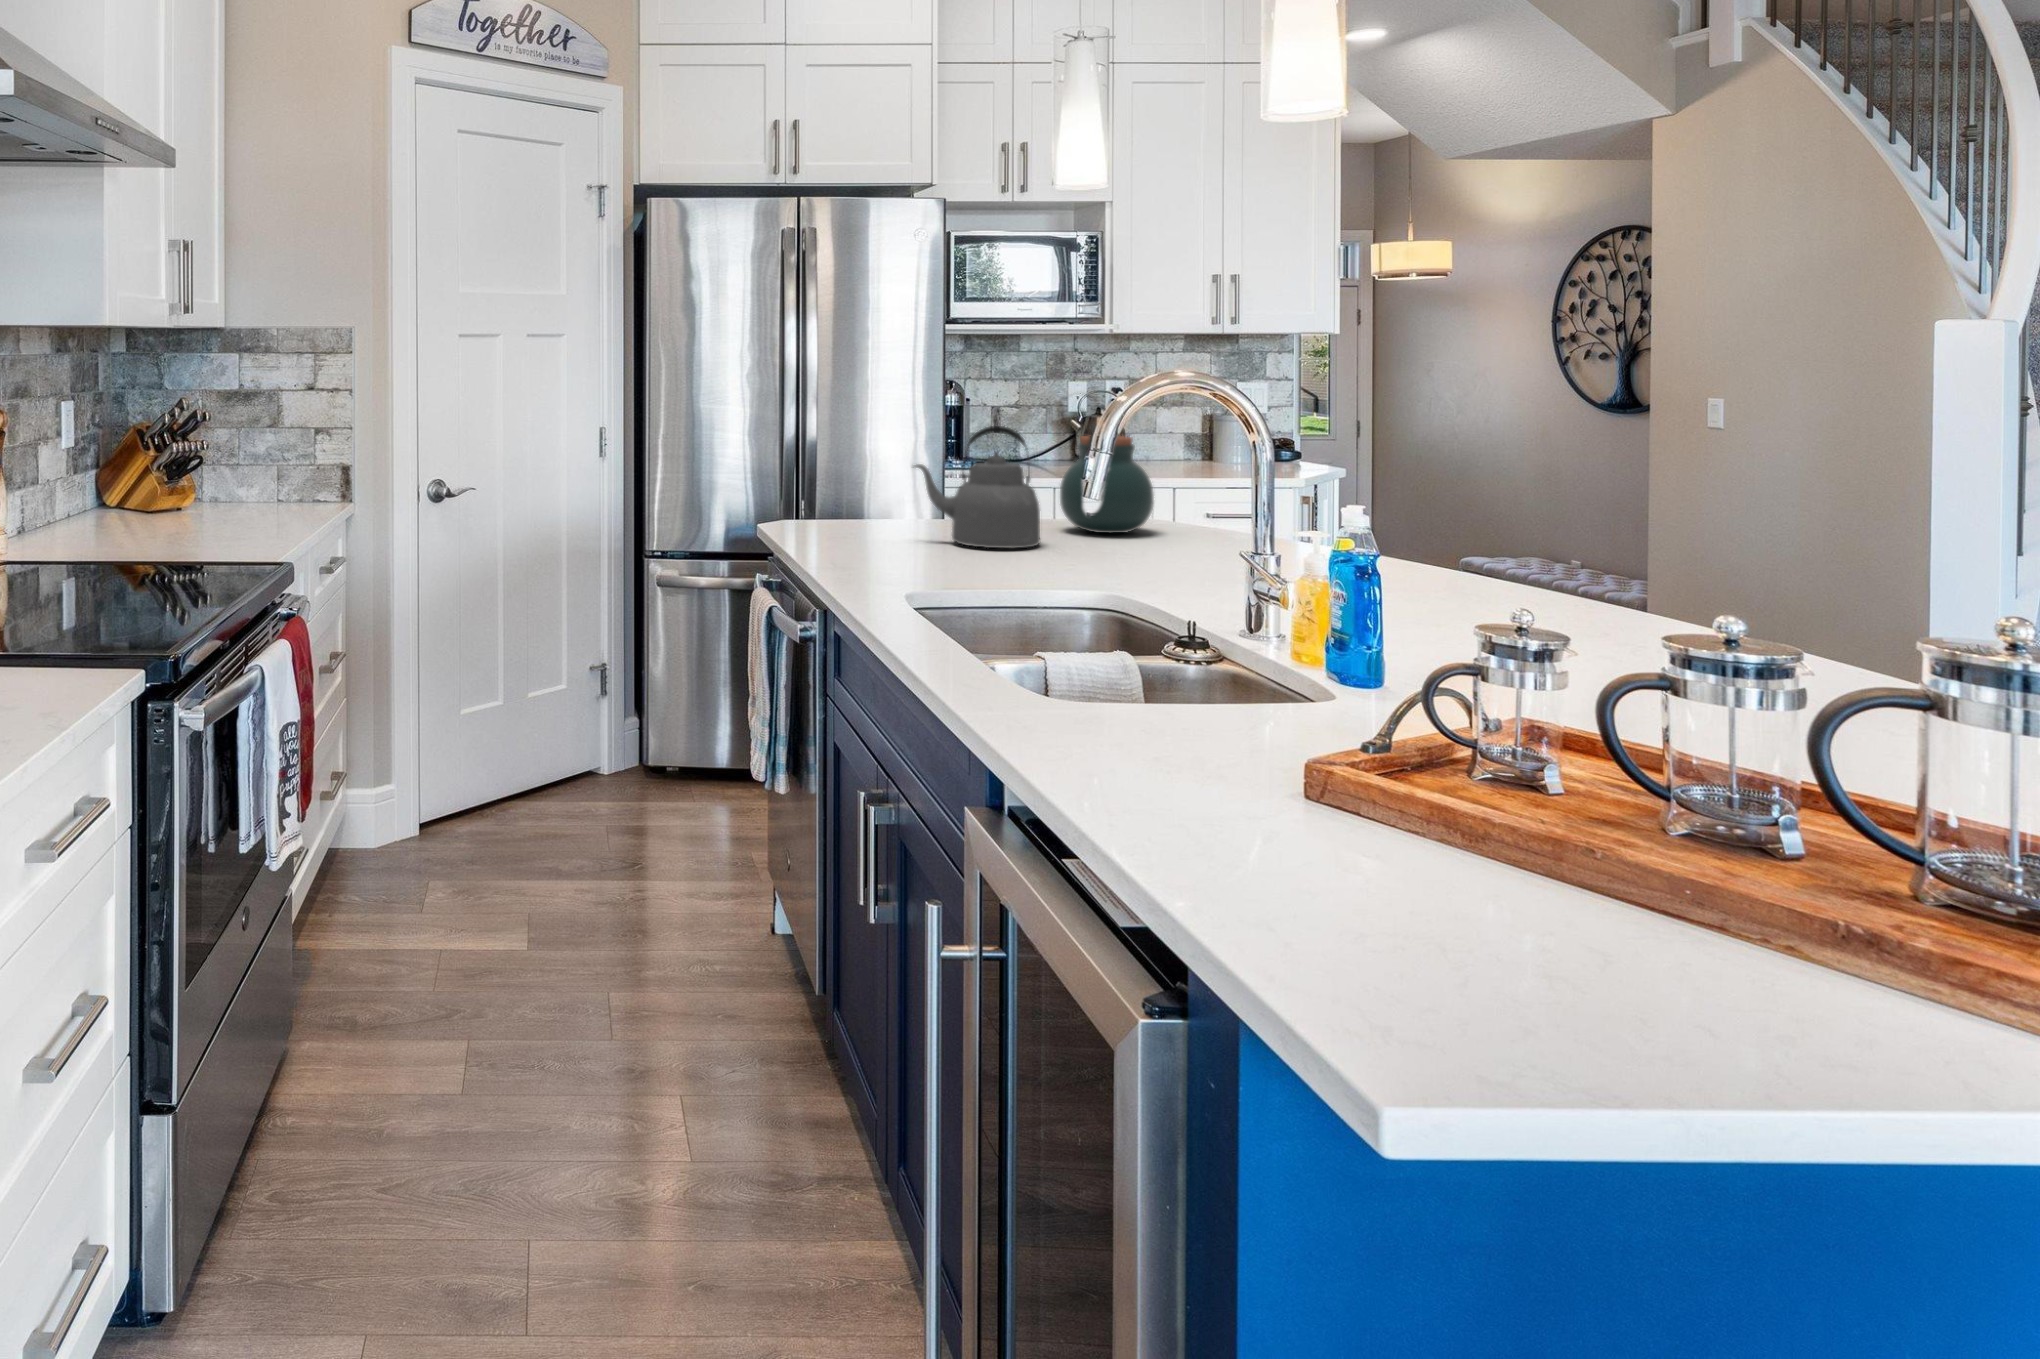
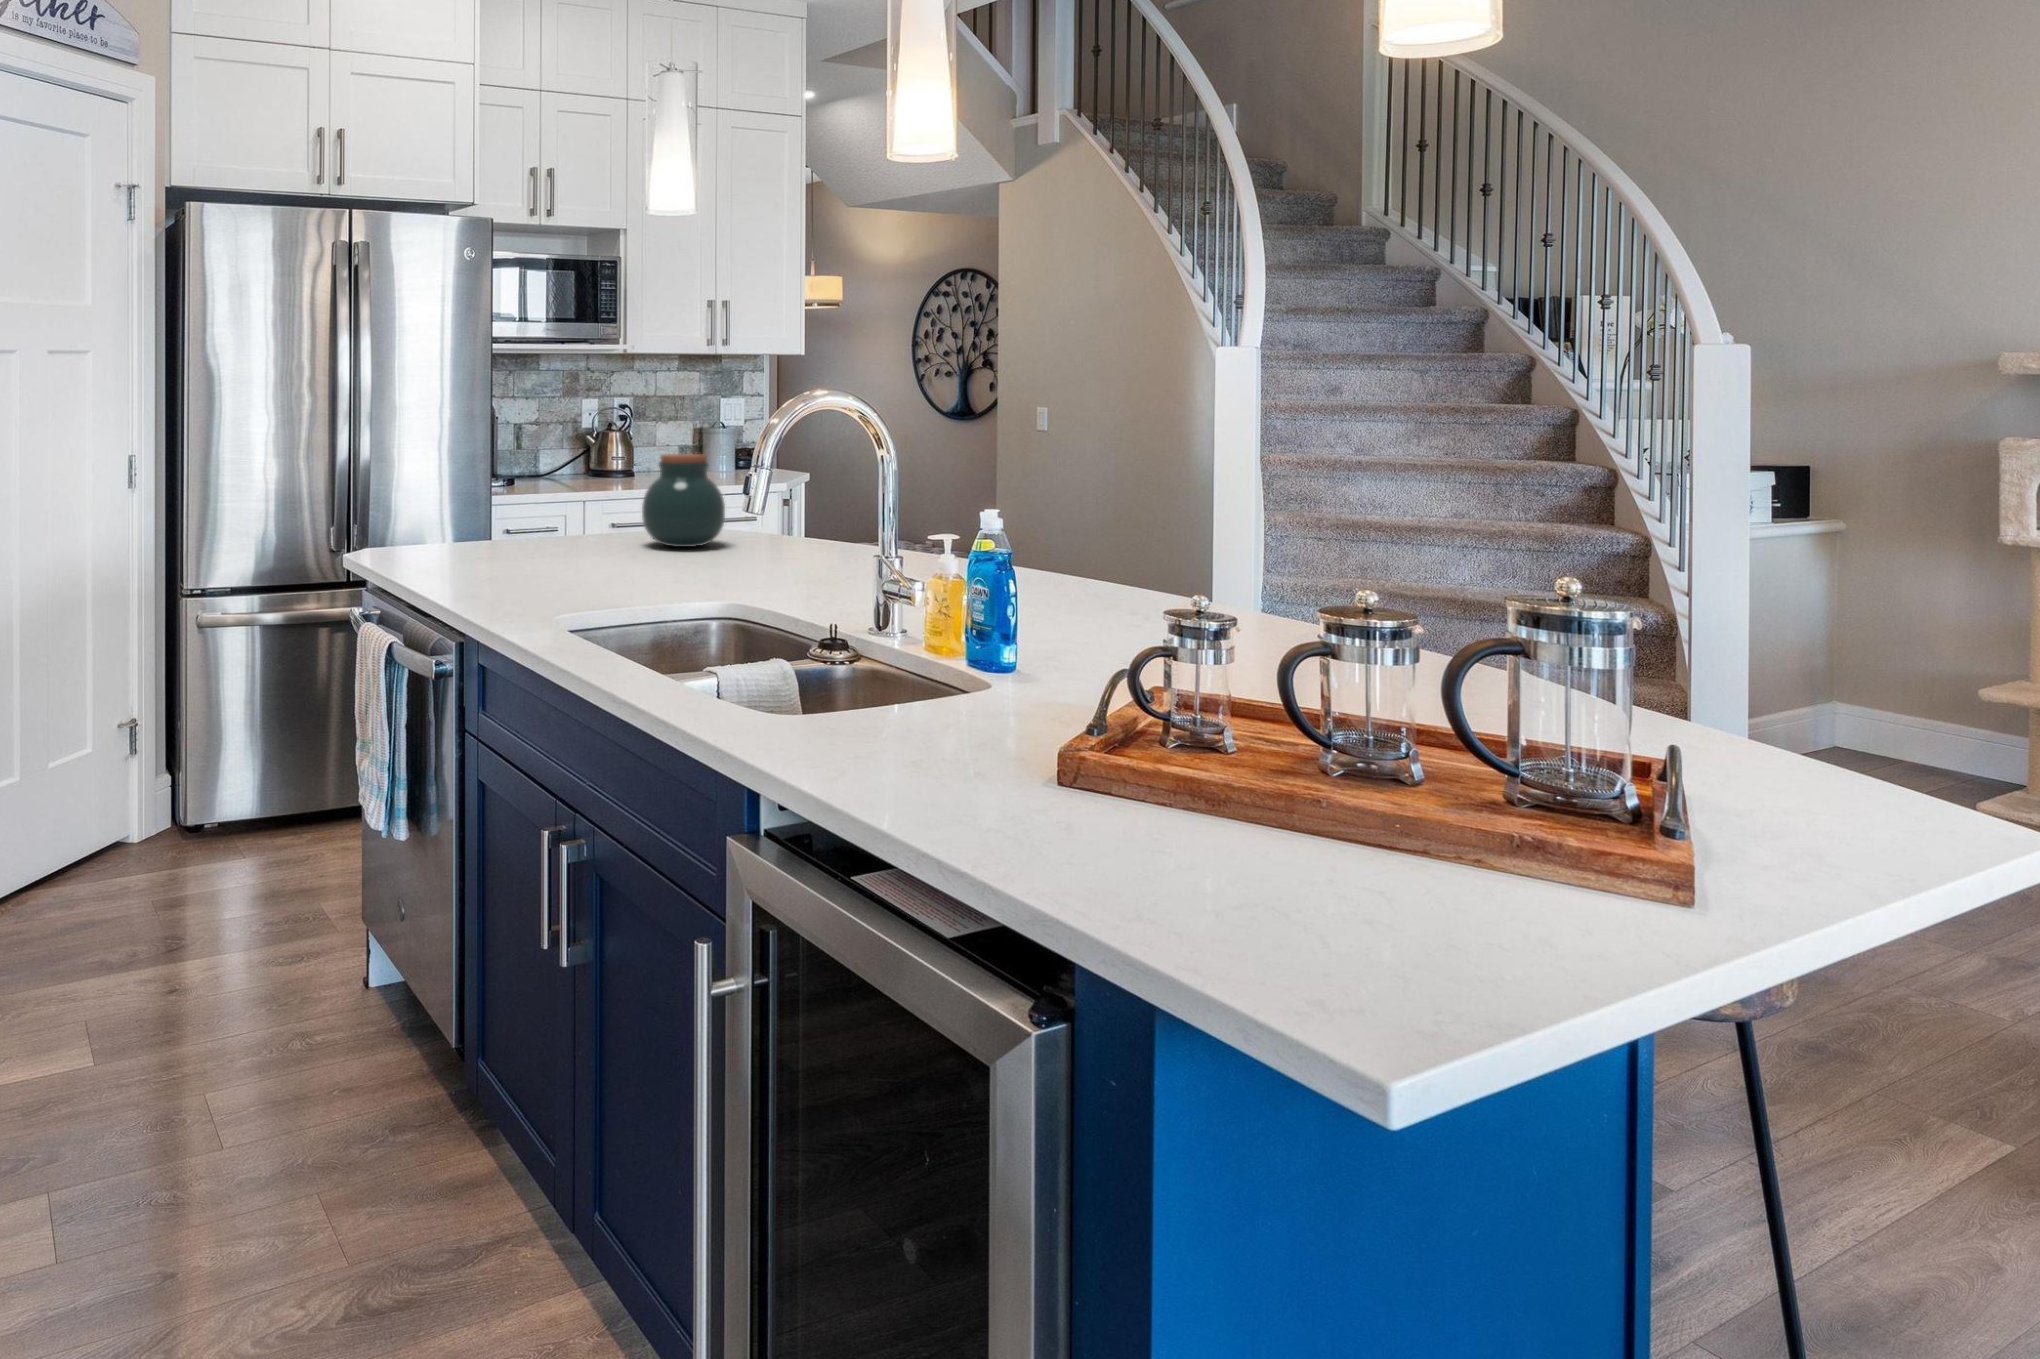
kettle: present [913,426,1040,548] -> none [517,447,639,568]

